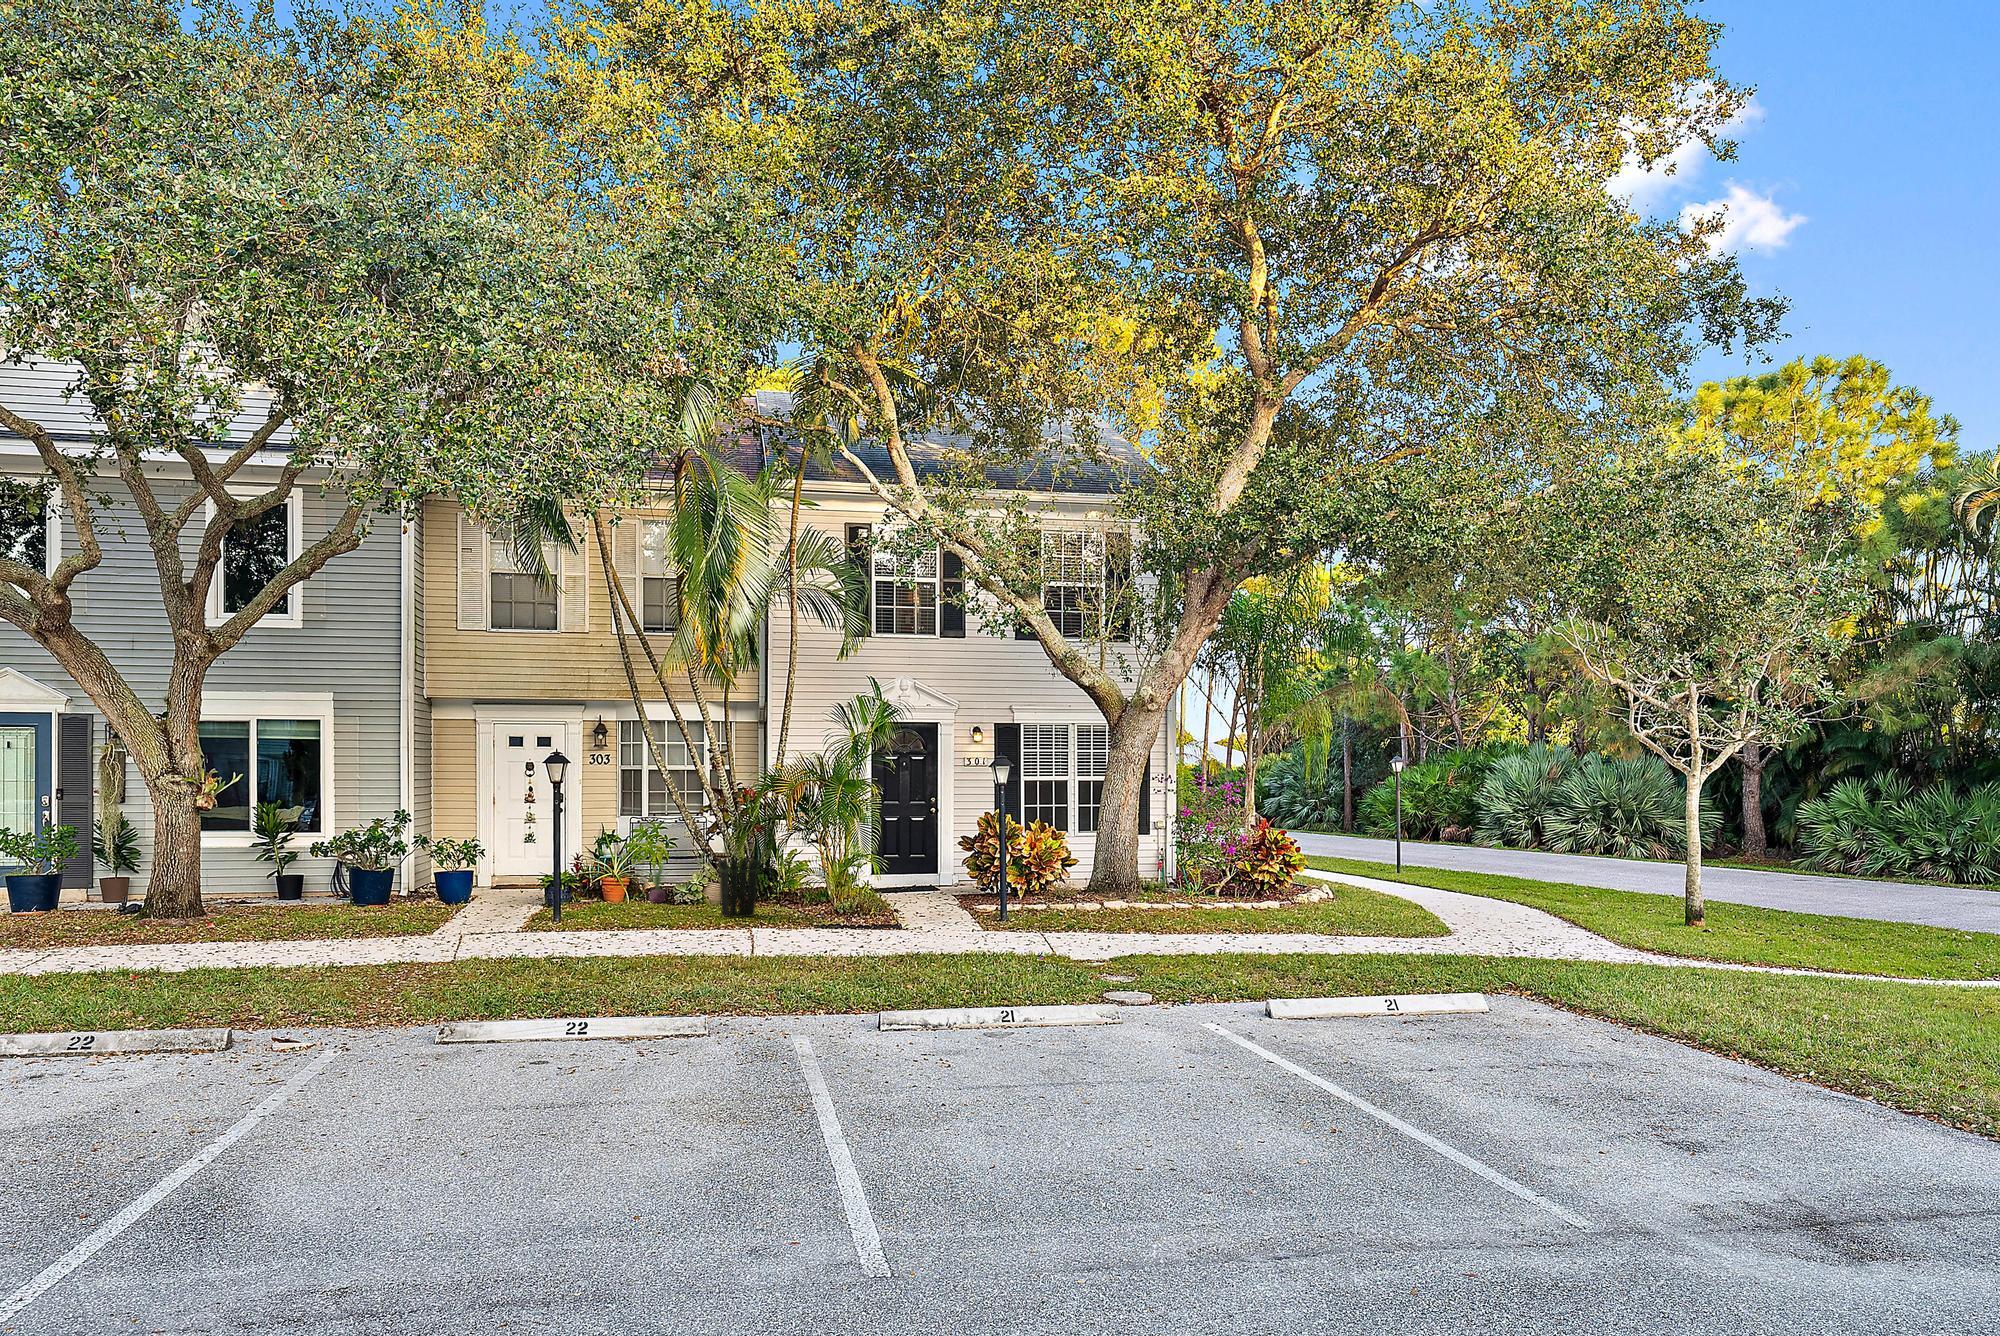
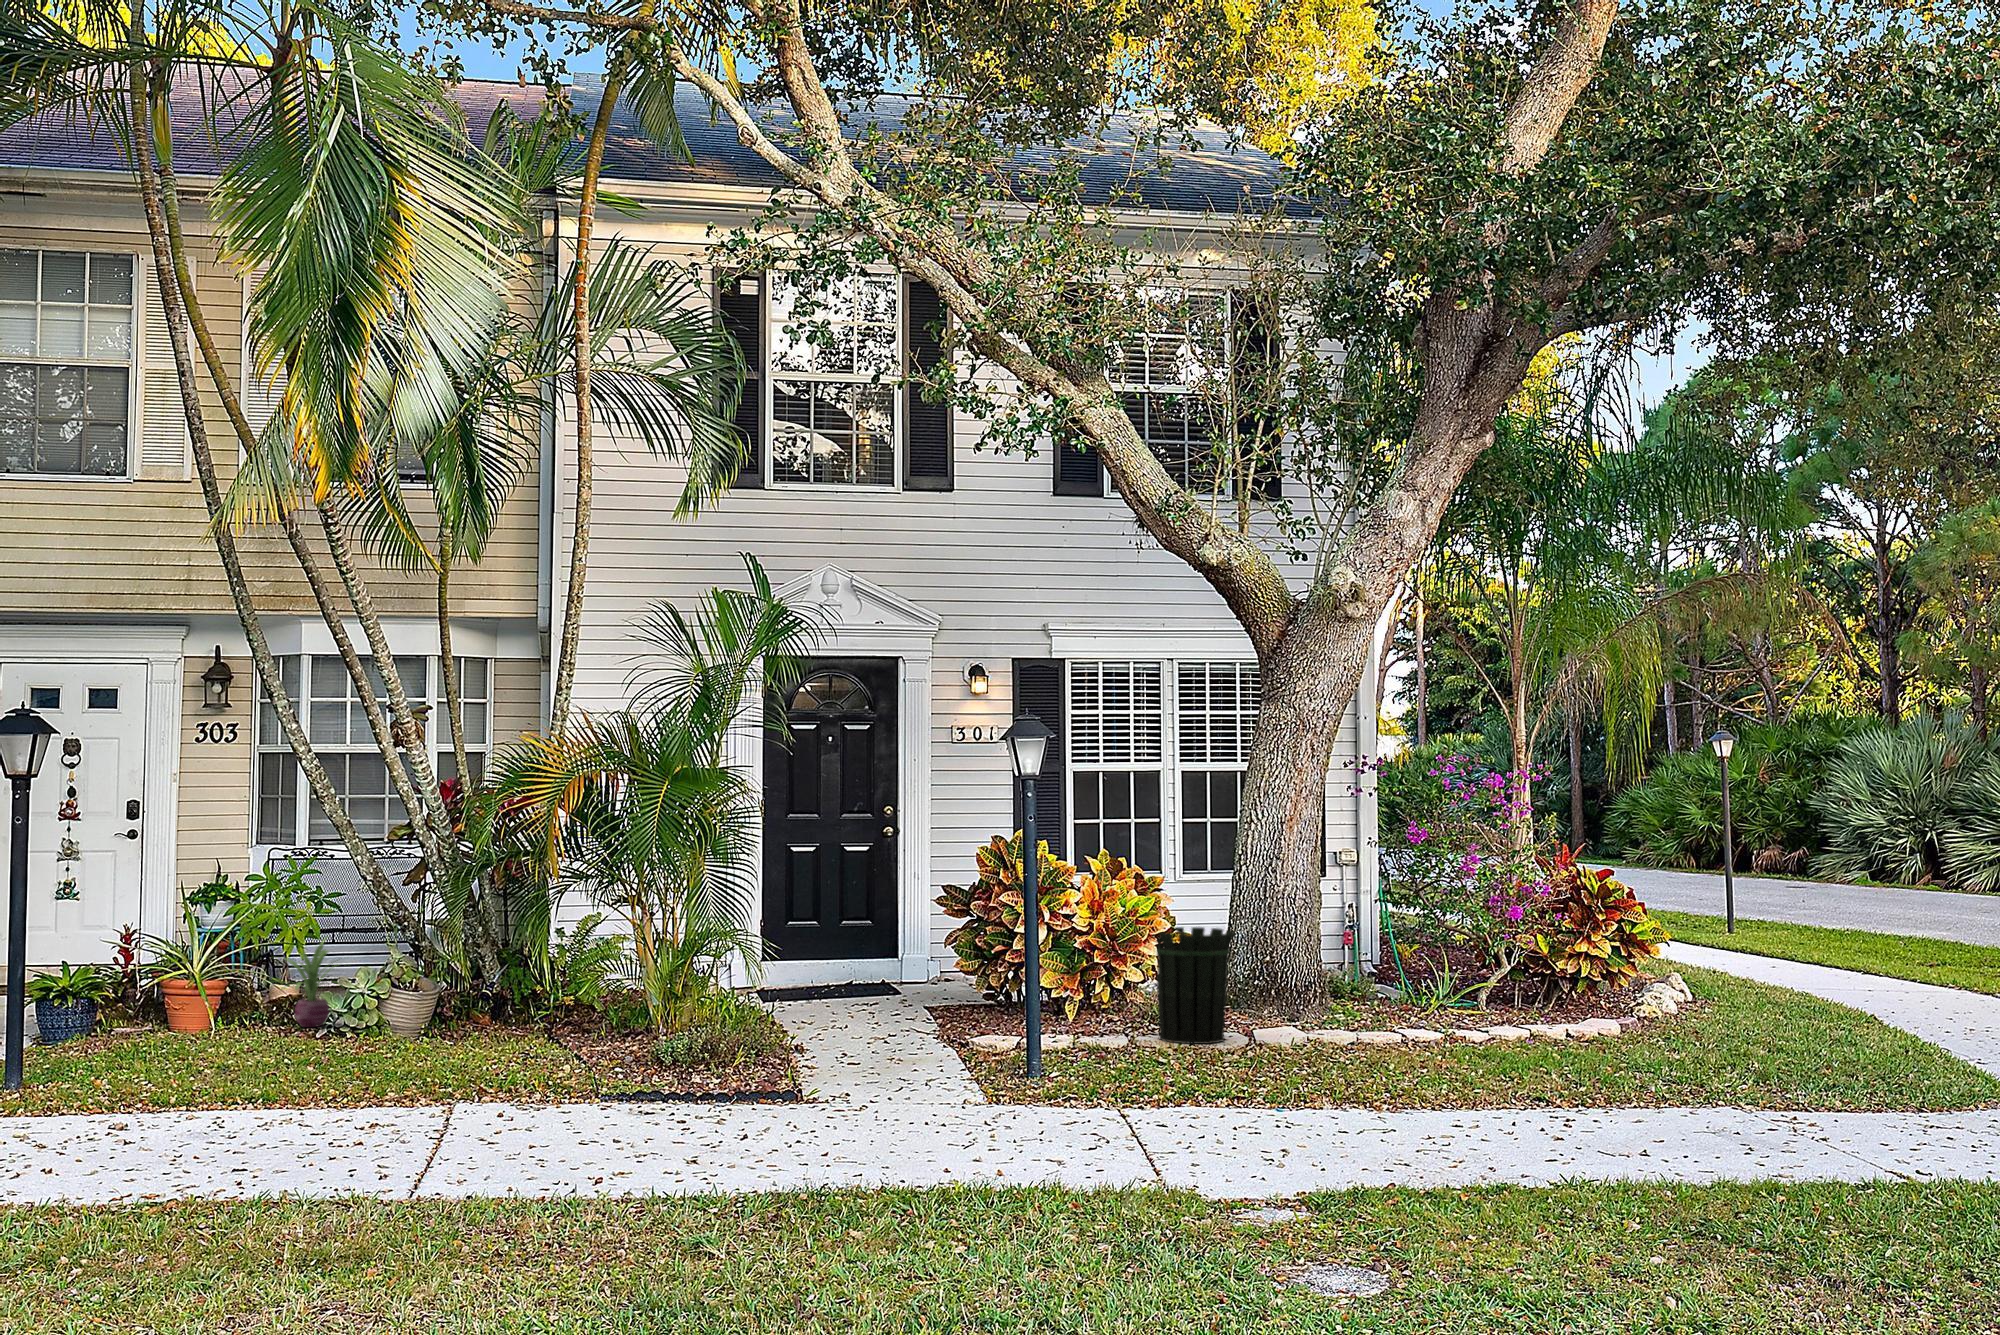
waste bin: present [717,858,760,917] -> present [1157,927,1235,1044]

